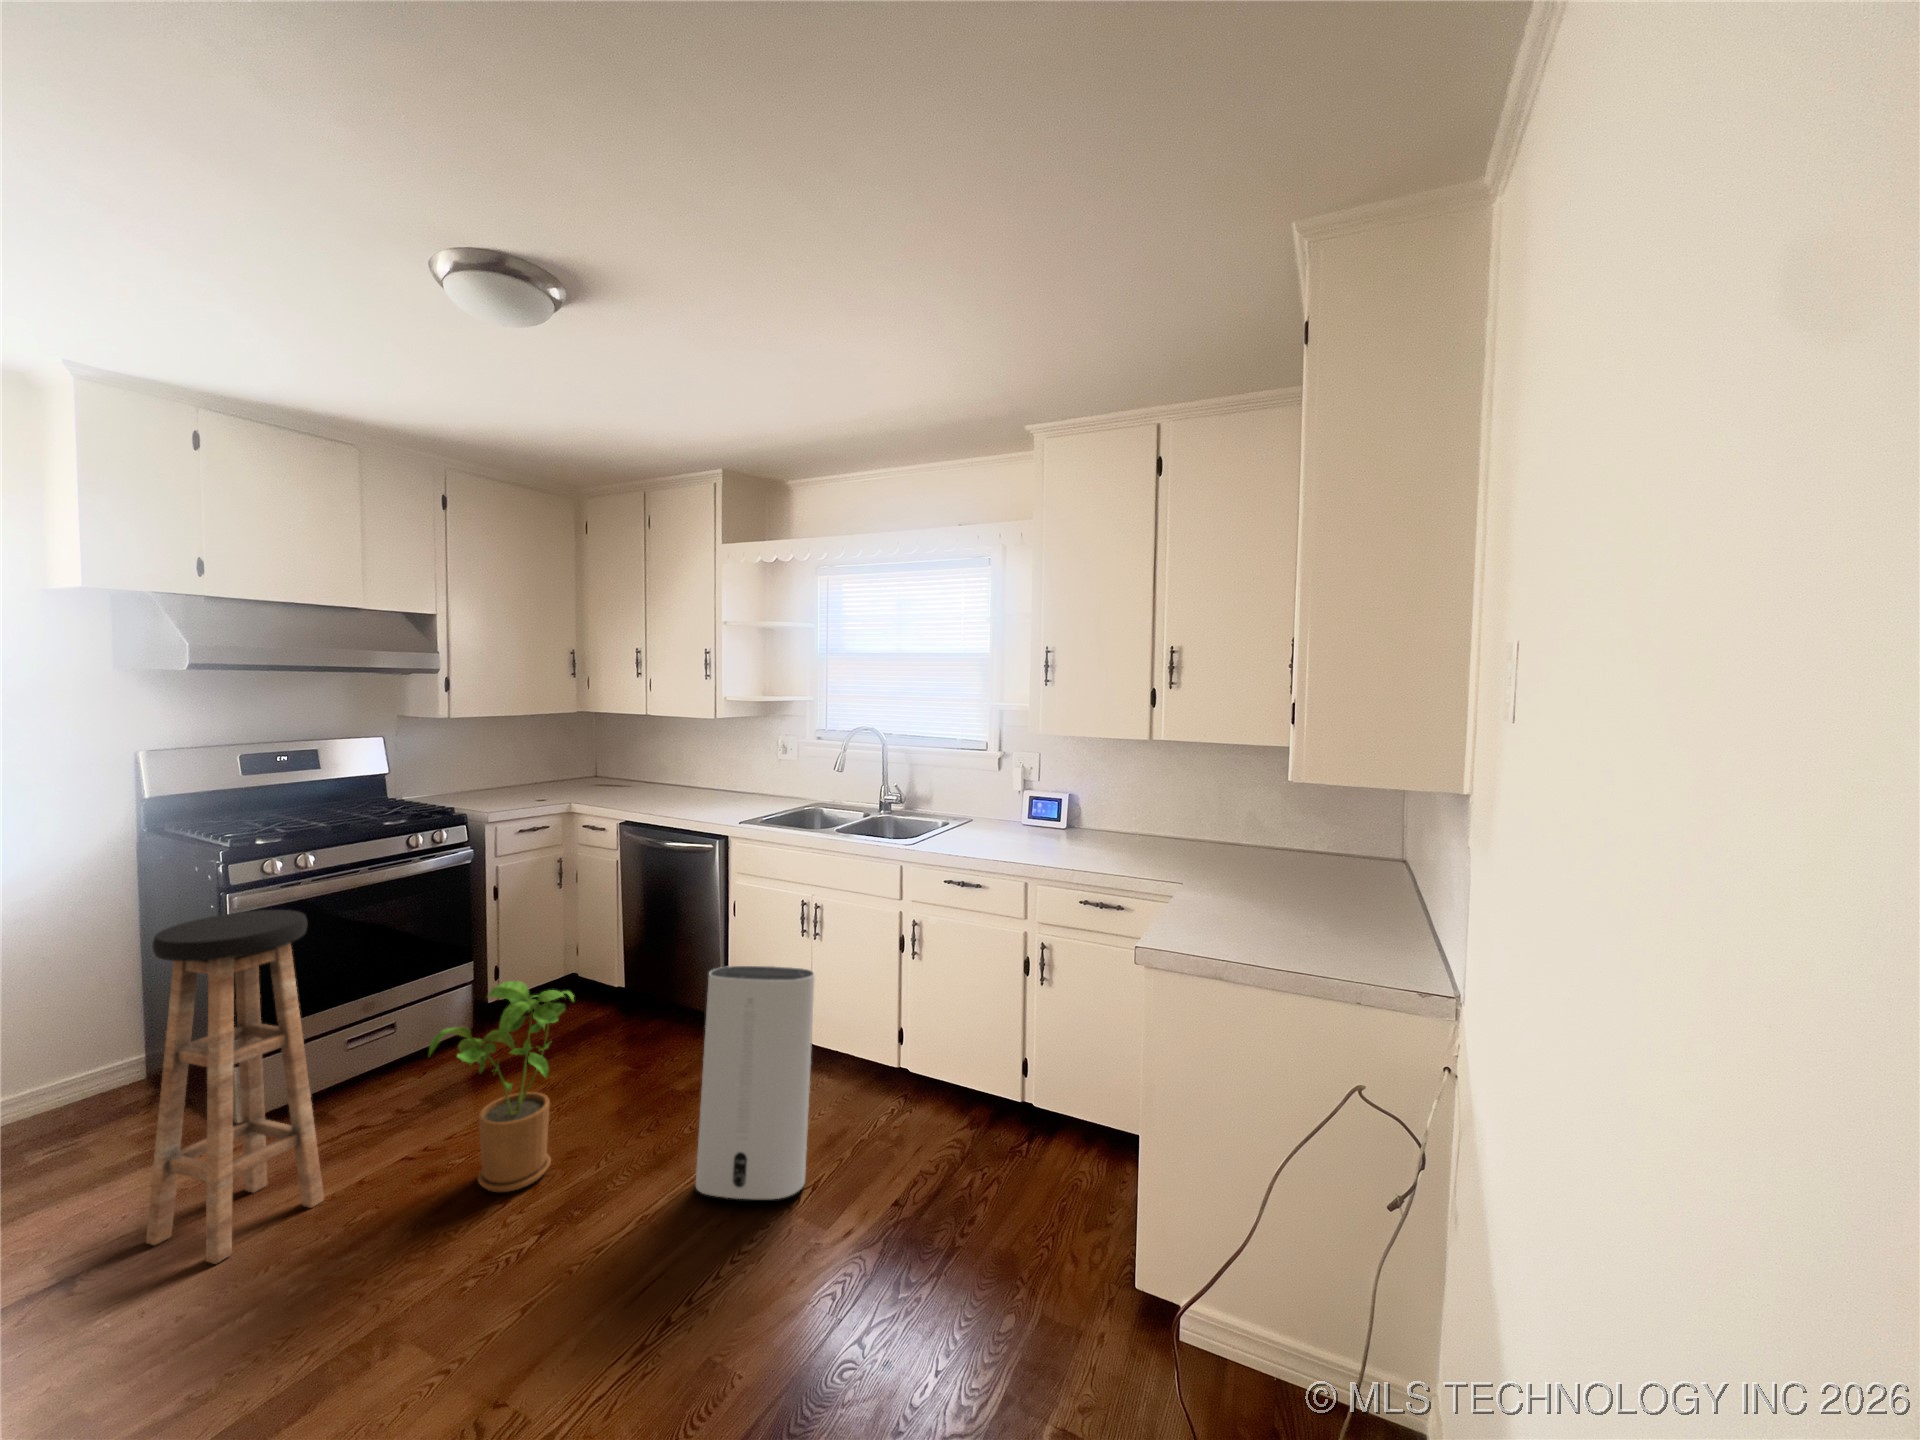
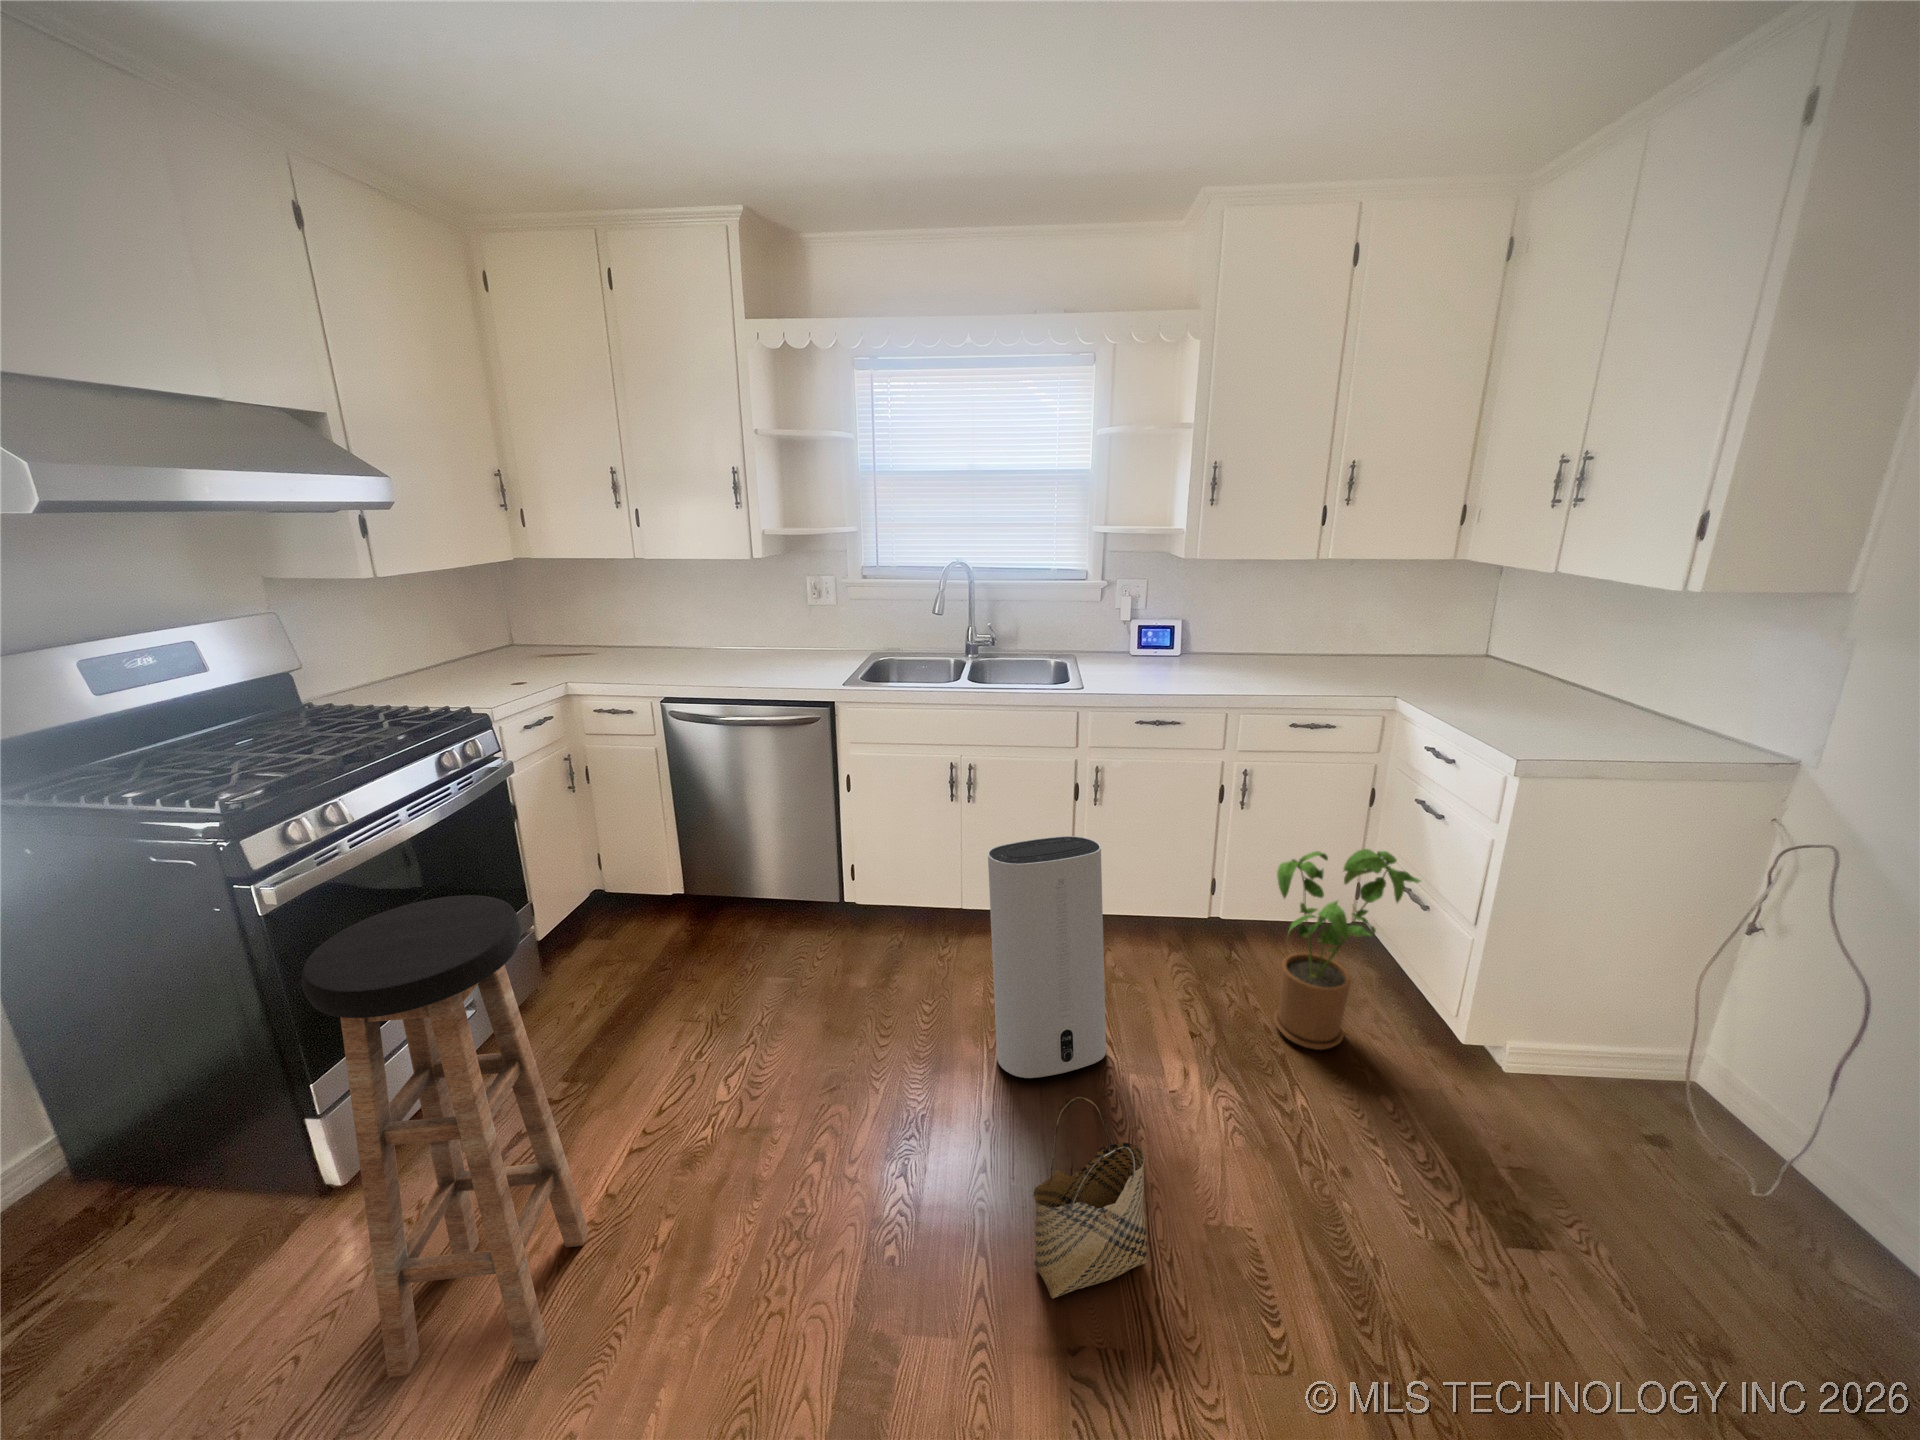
house plant: present [429,981,574,1192] -> present [1274,849,1420,1050]
woven basket: none [523,1172,648,1362] -> present [1033,1097,1148,1298]

